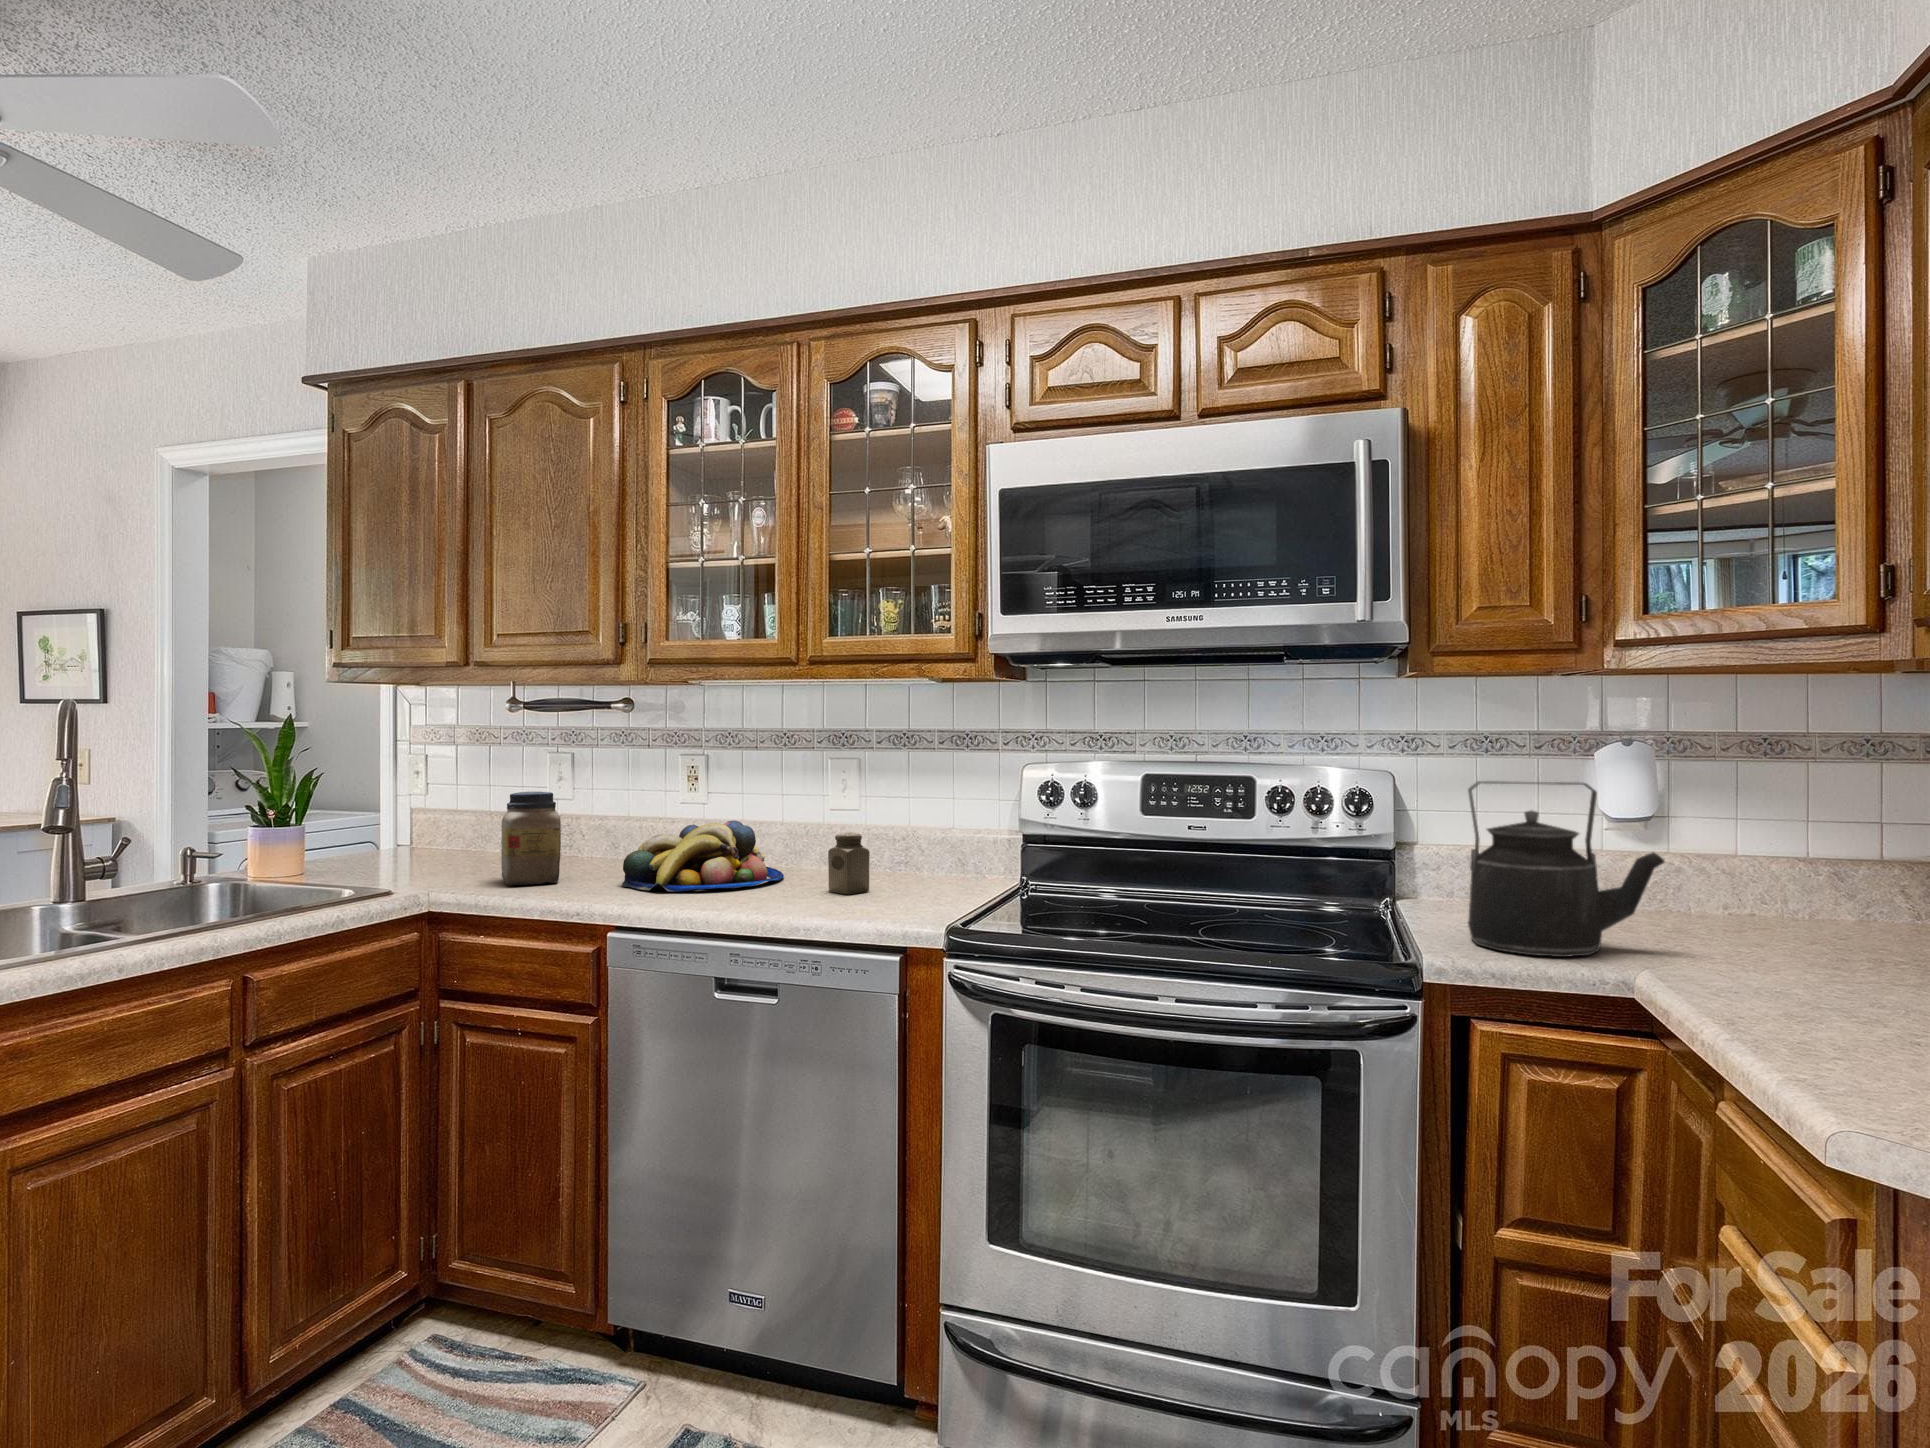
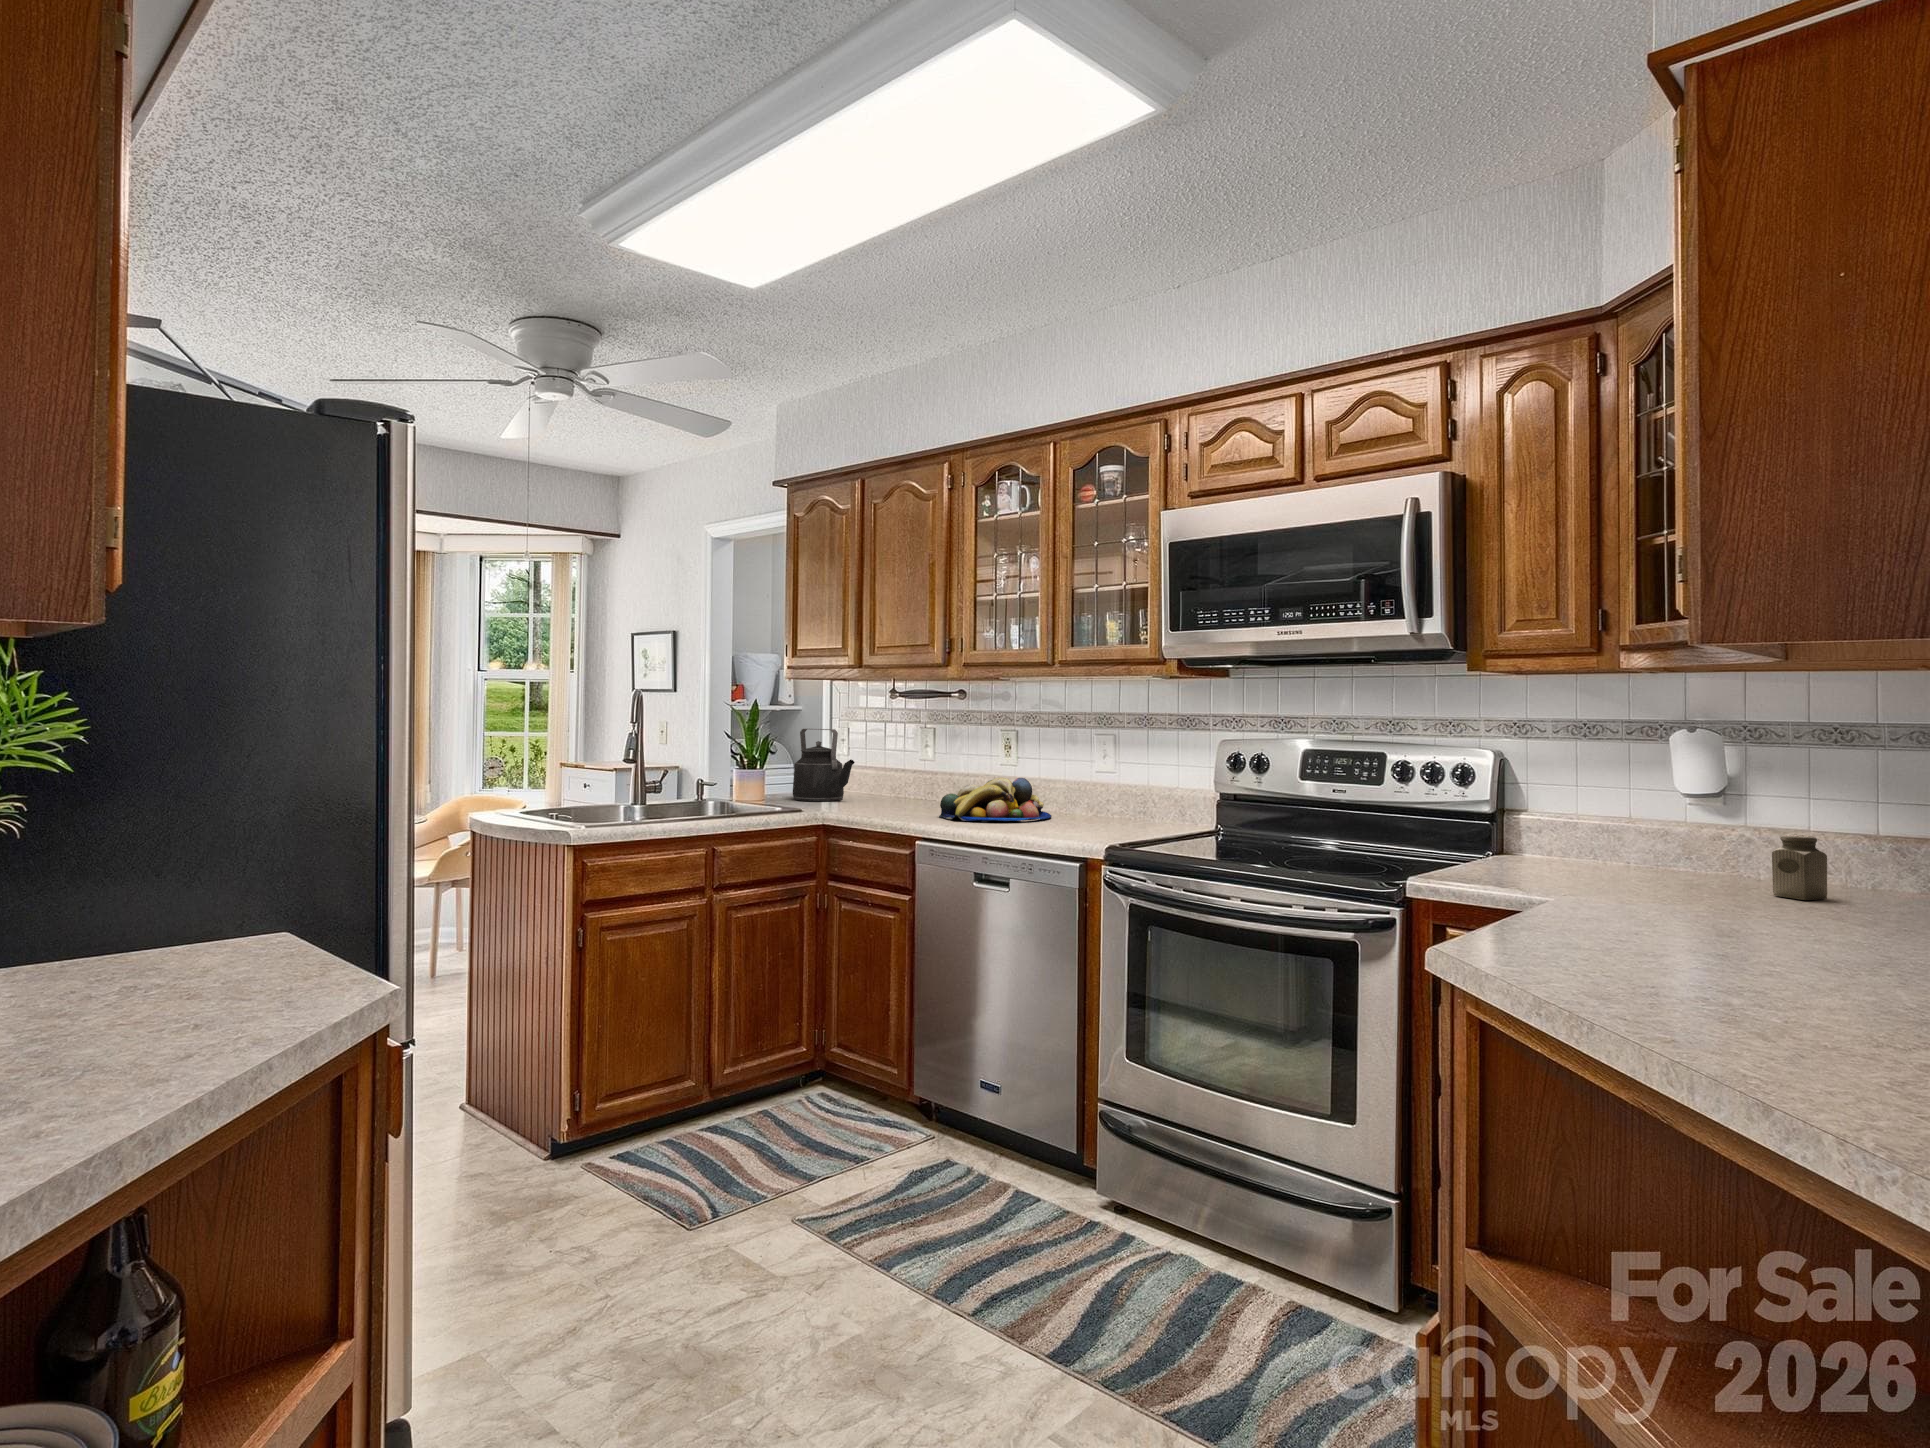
kettle: present [1468,781,1665,957] -> present [793,729,855,801]
jar: present [501,792,561,886] -> none [870,753,906,813]
salt shaker: present [828,833,870,894] -> present [1772,834,1827,900]

